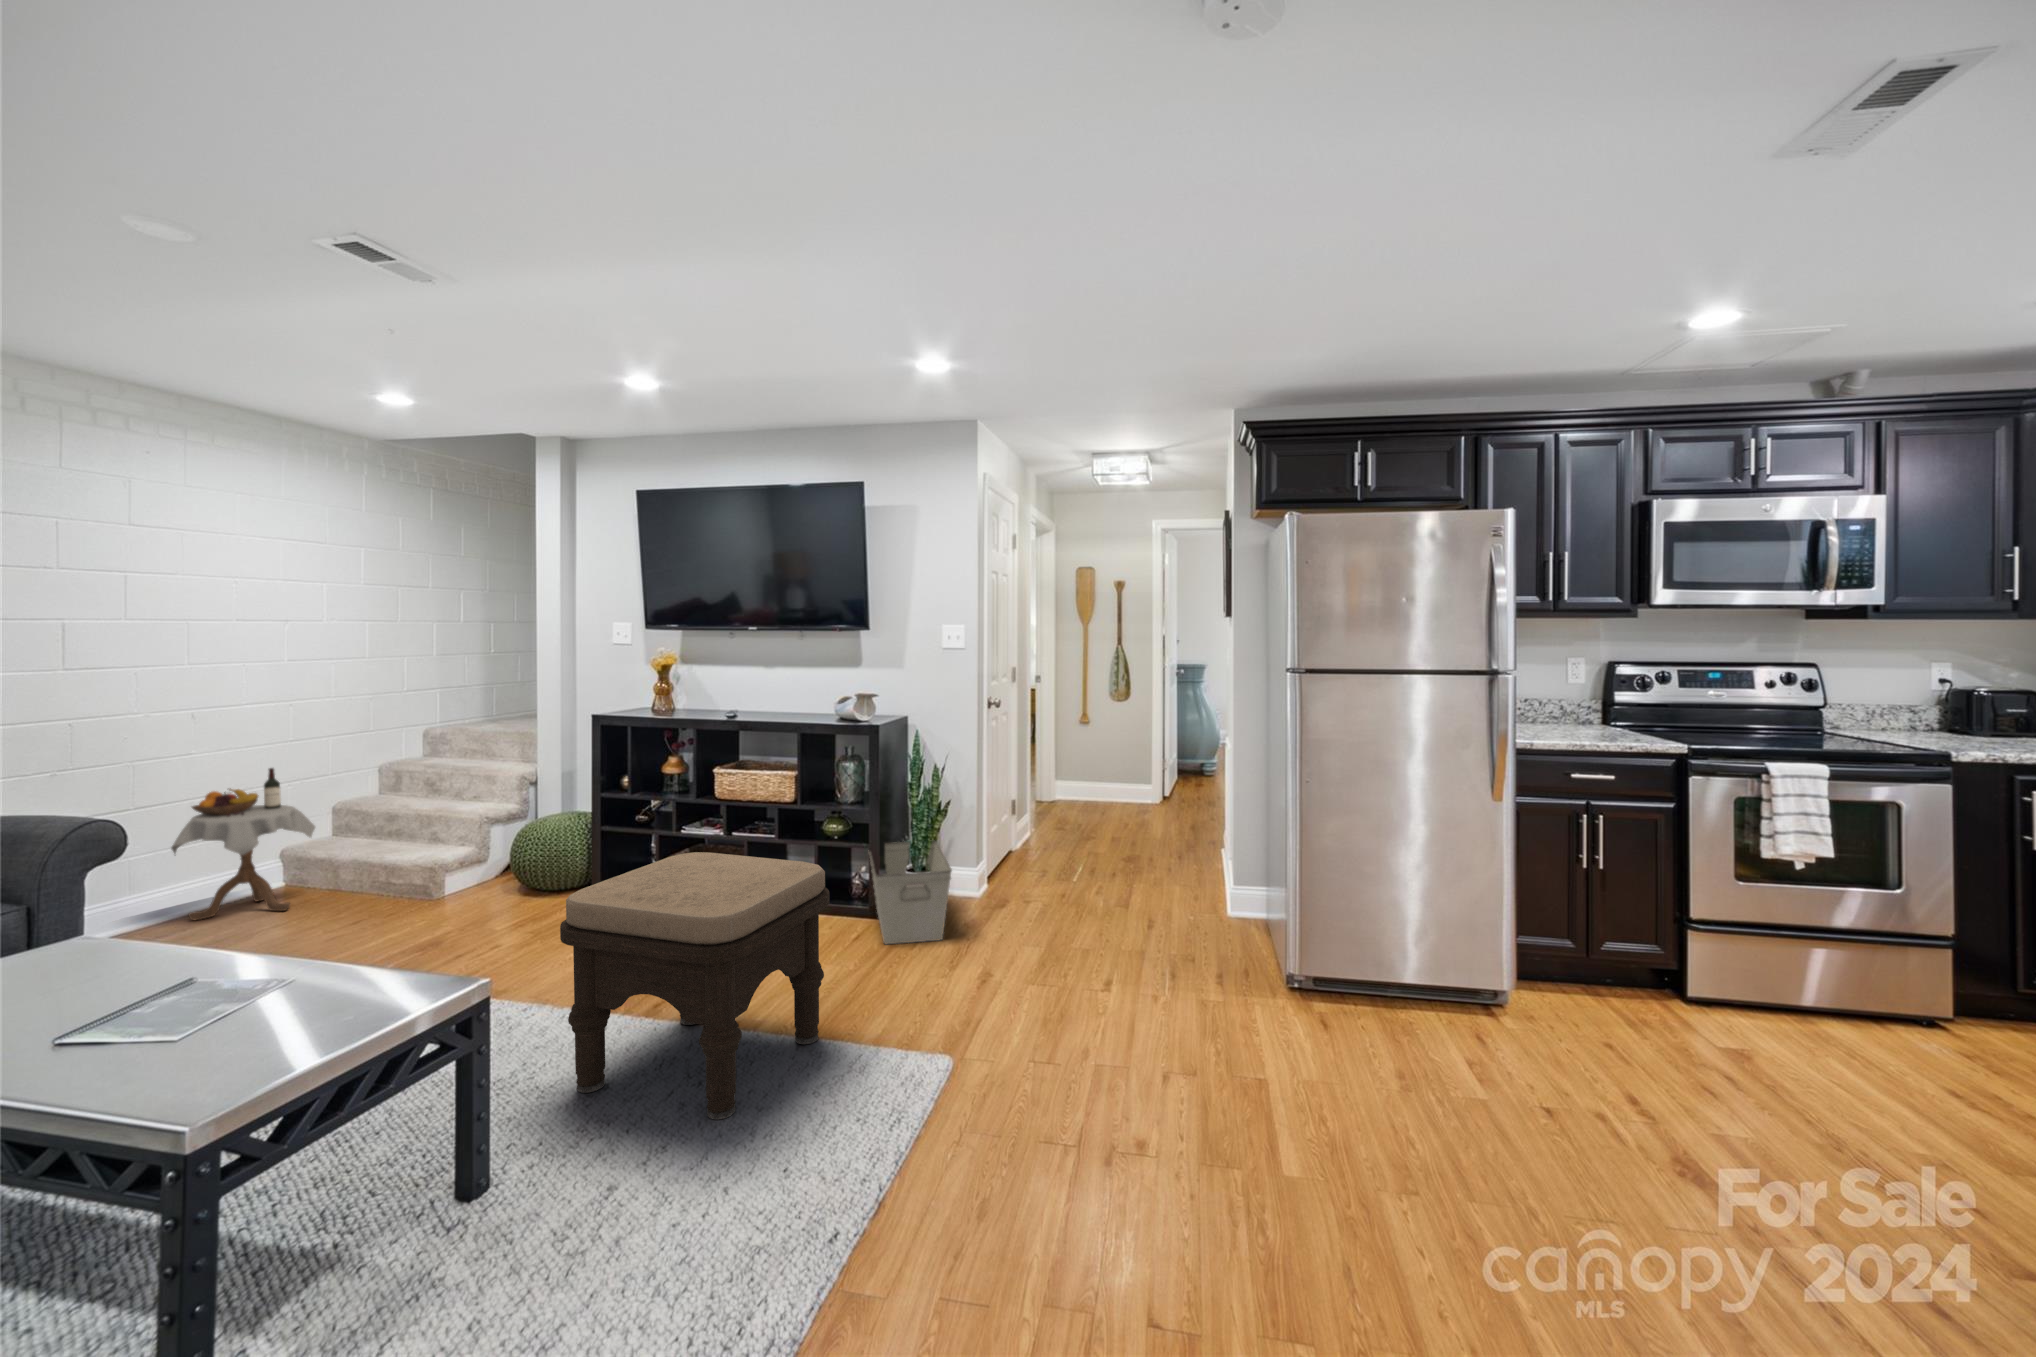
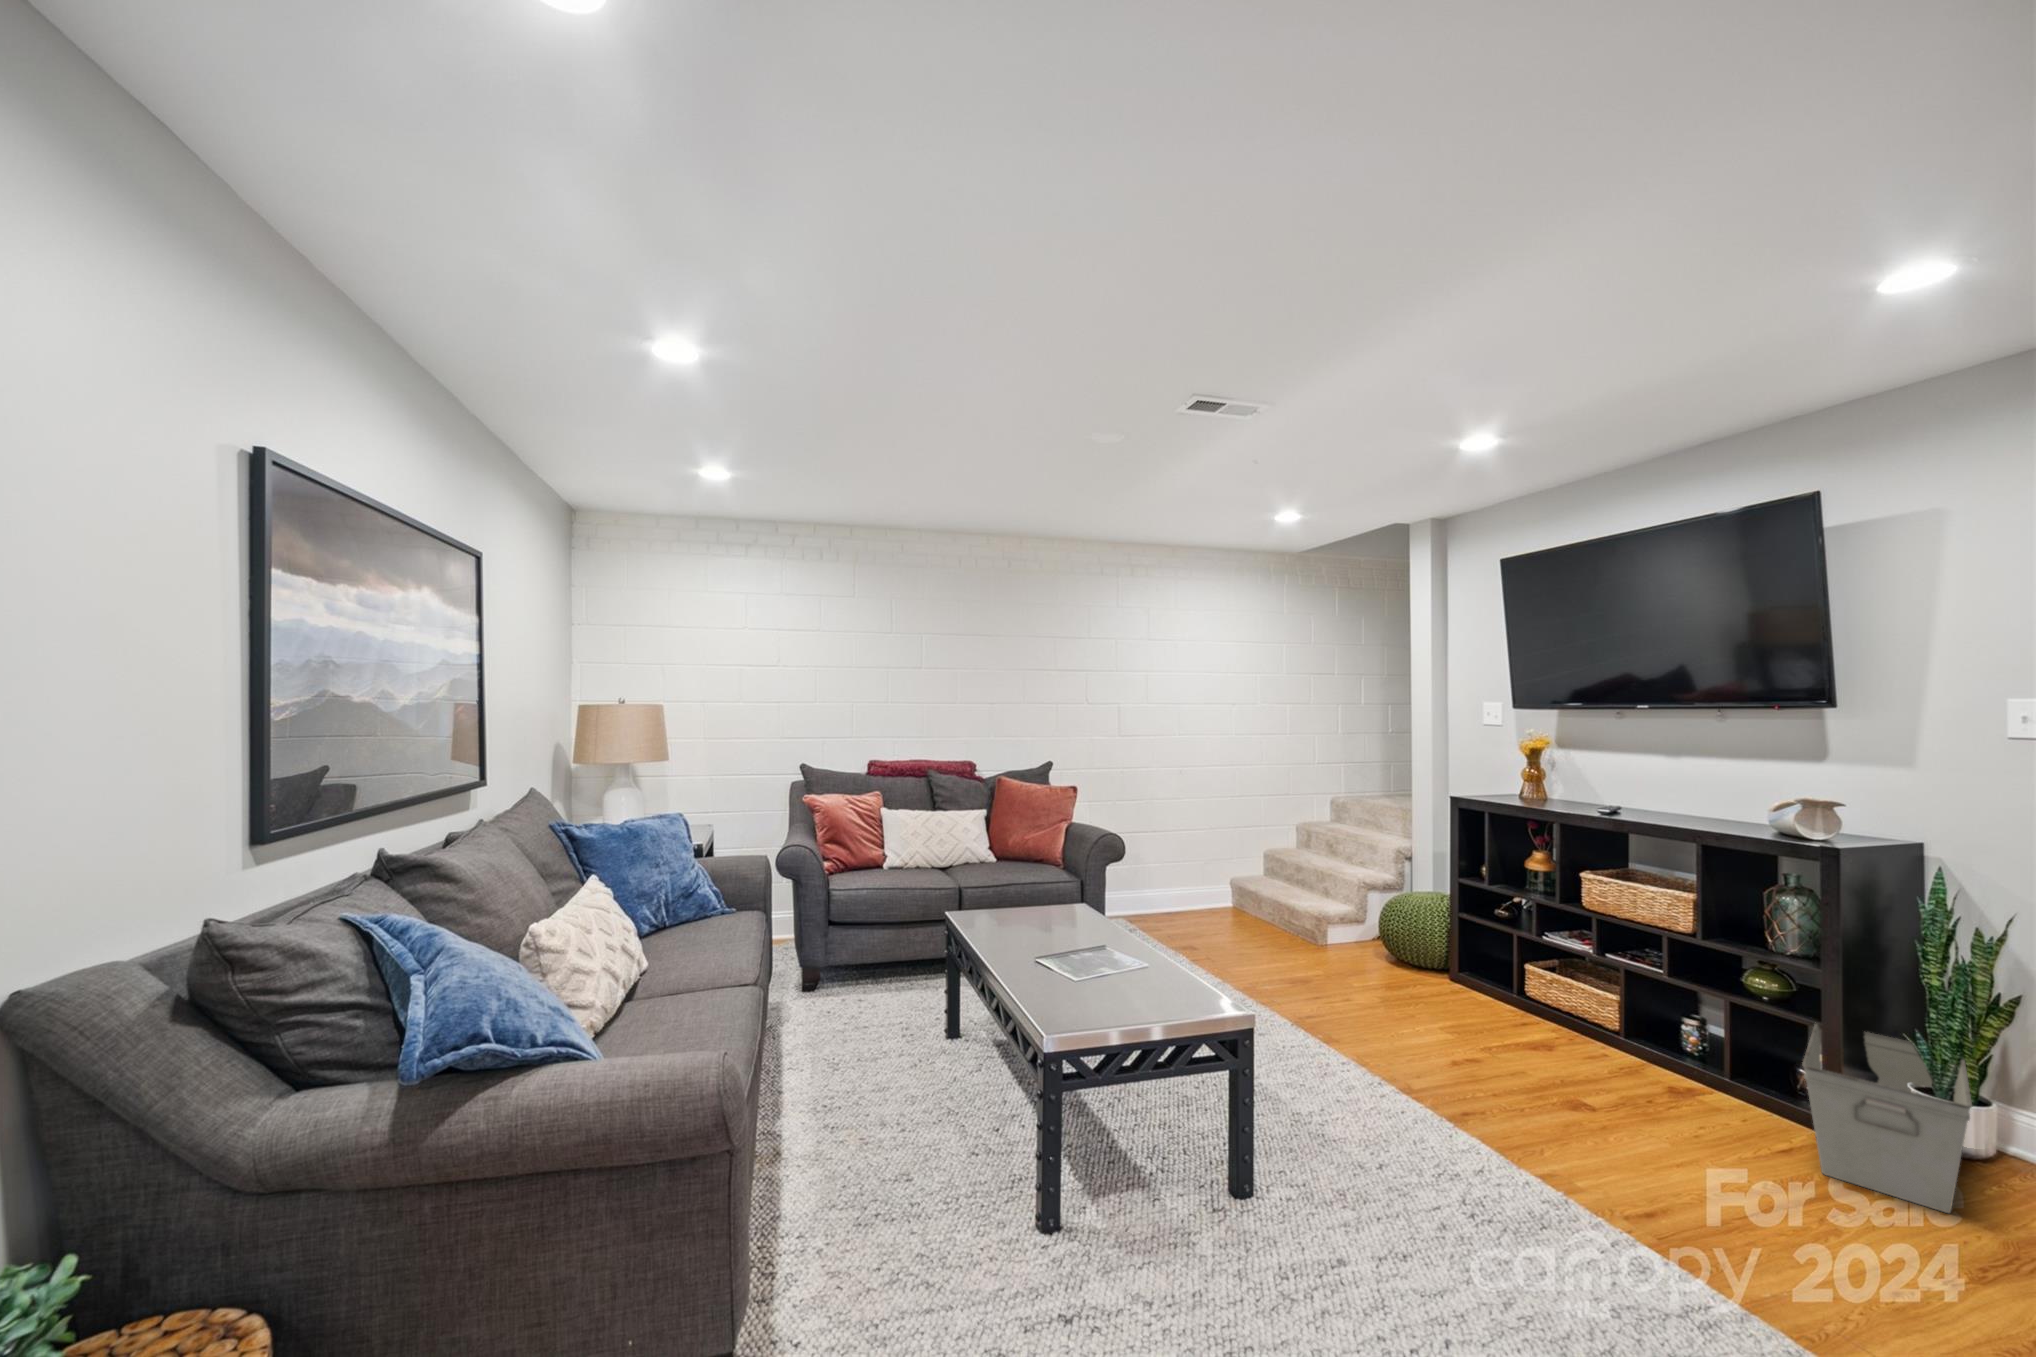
side table: present [172,768,315,920] -> none [1165,812,1246,922]
ottoman: present [560,852,829,1120] -> none [1344,954,1666,1267]

